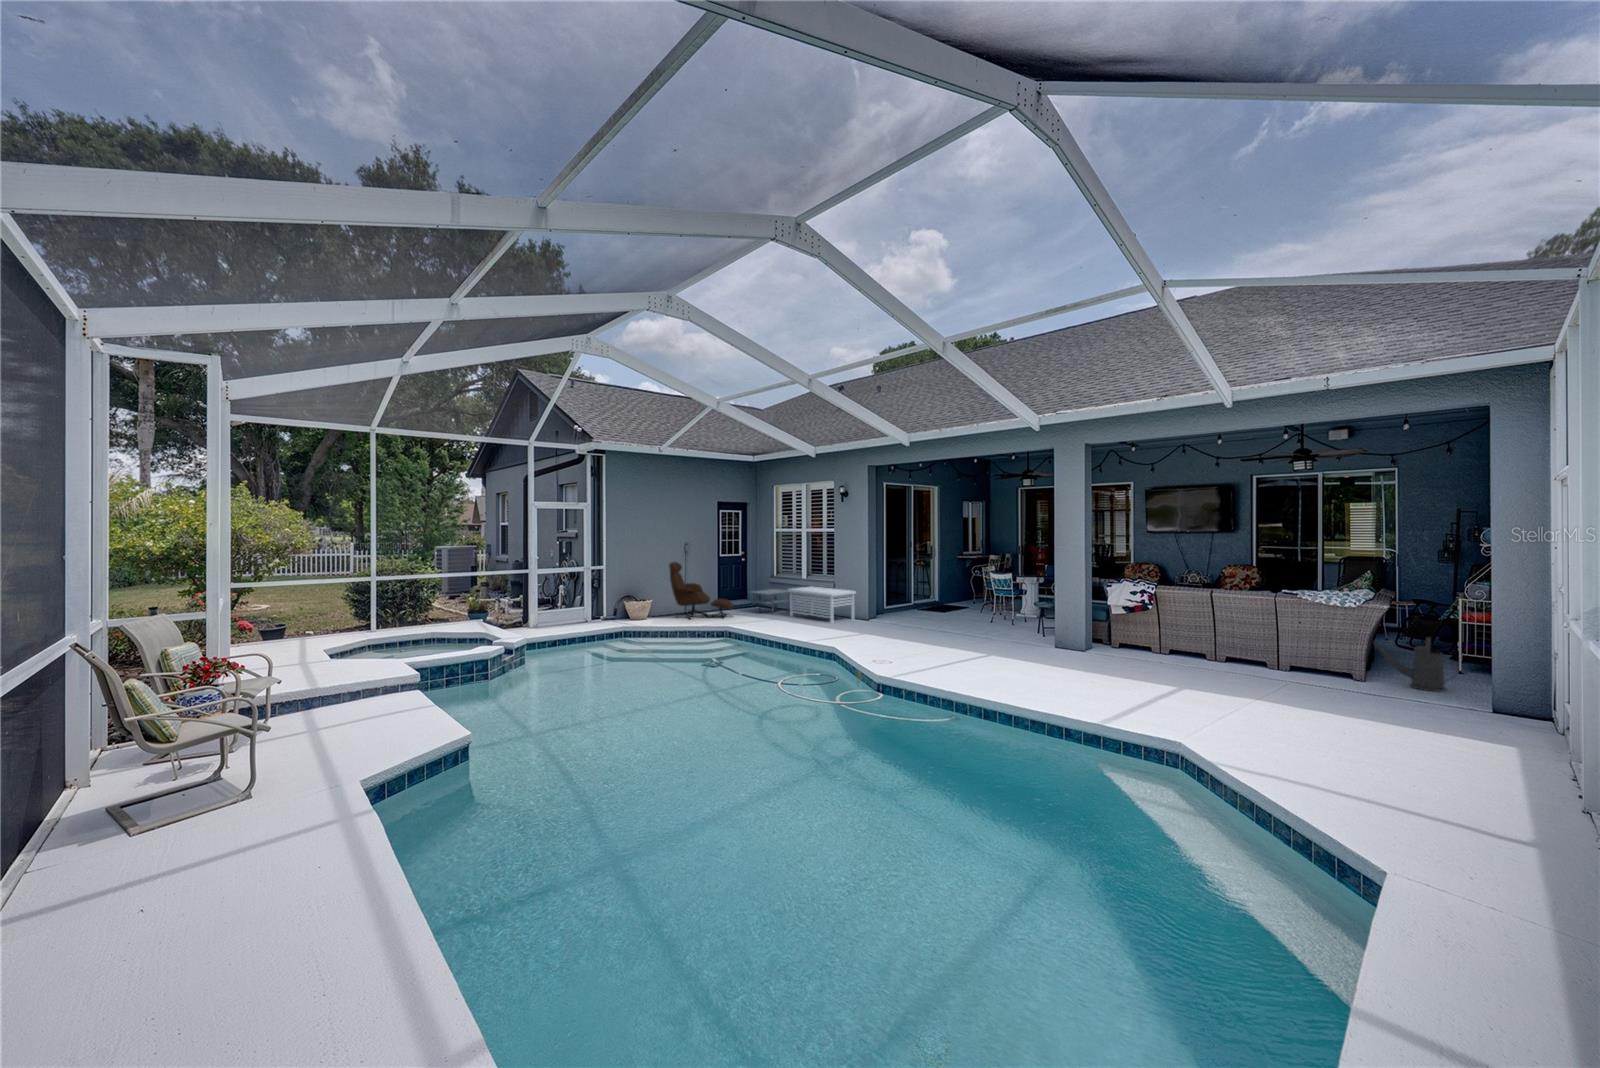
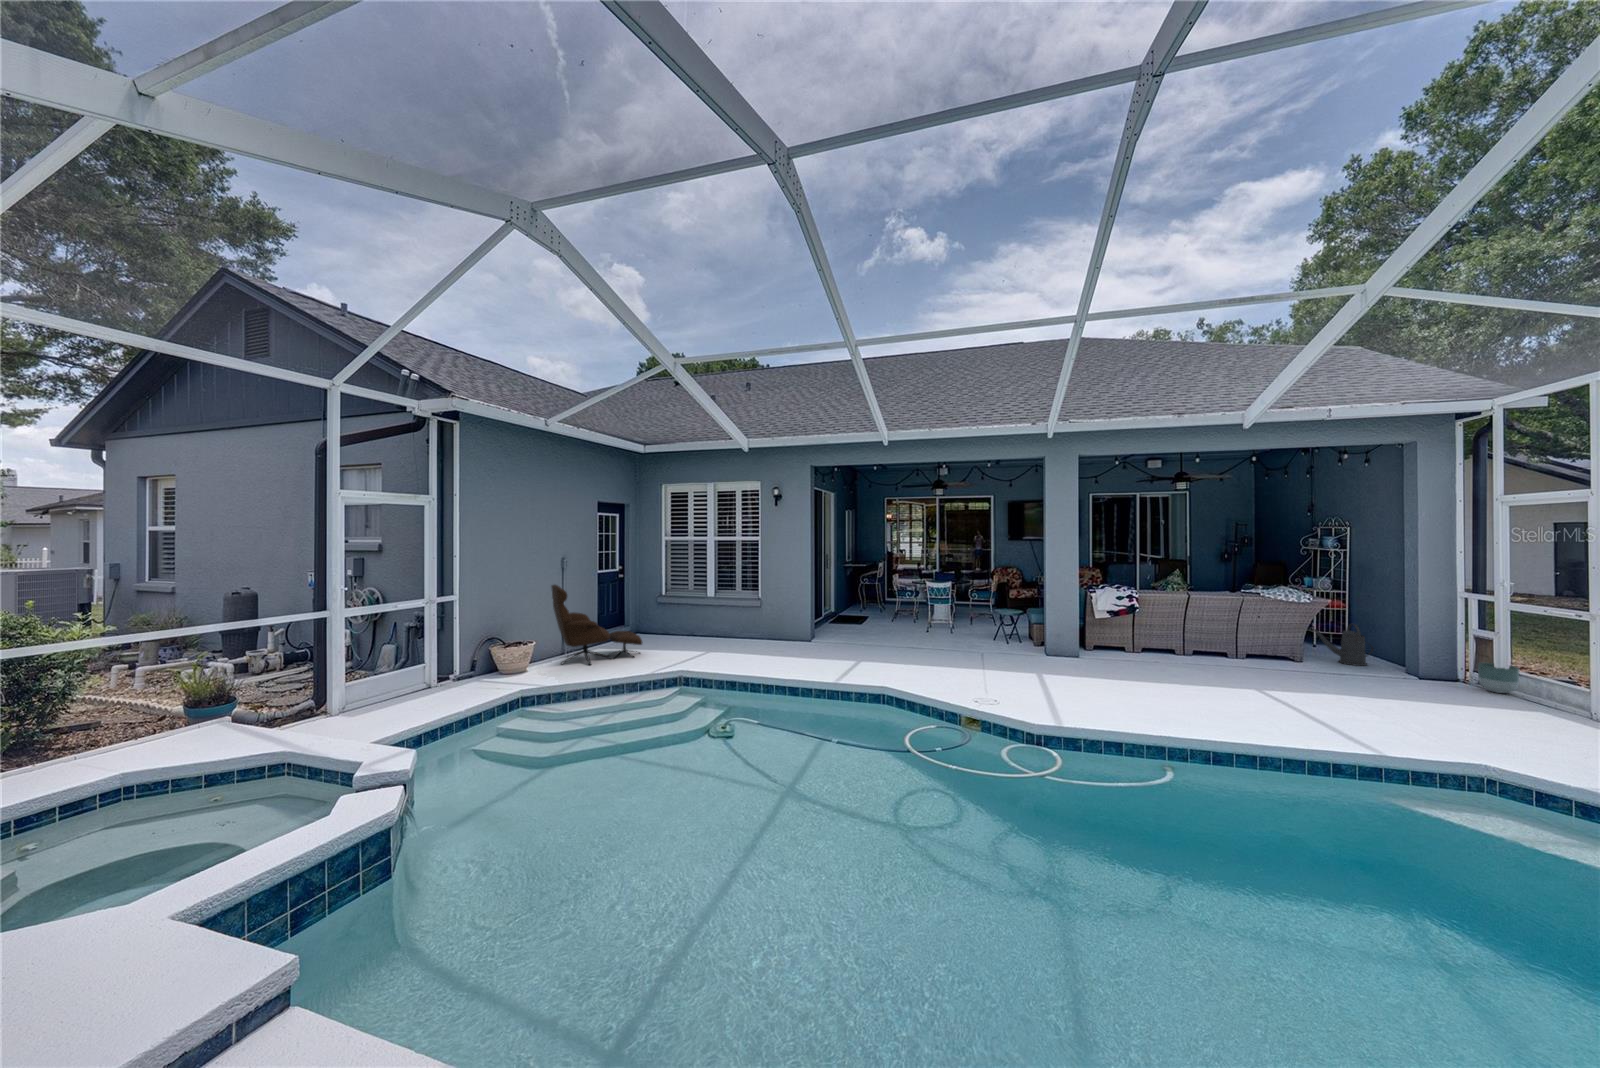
storage bench: present [788,586,856,623] -> none [709,606,795,650]
side table: present [752,589,790,613] -> none [645,611,696,644]
planter: none [1498,688,1549,729] -> present [1478,663,1519,693]

